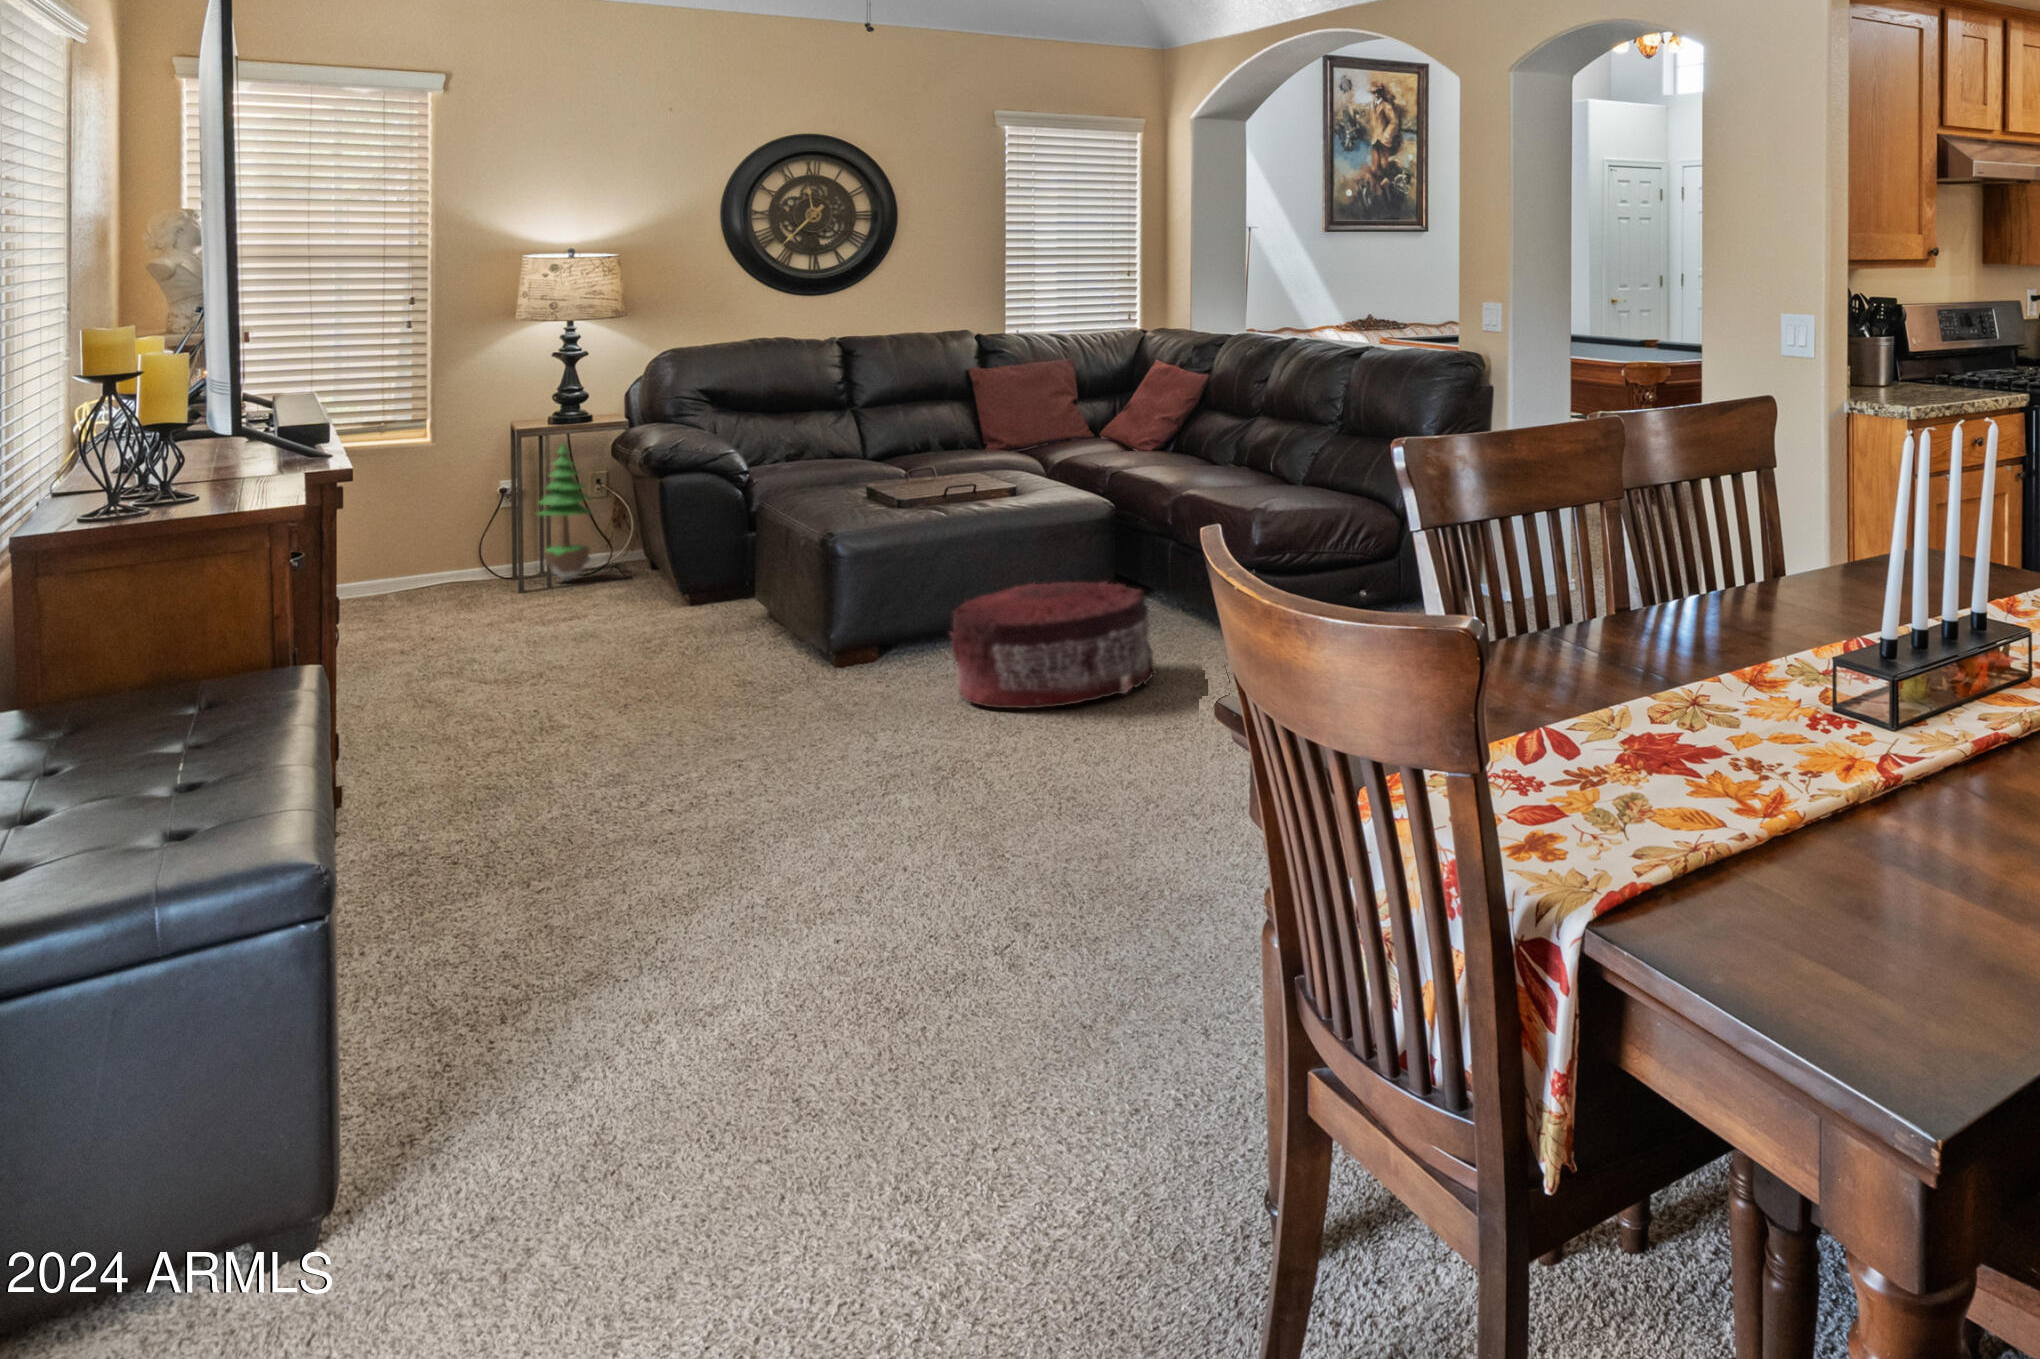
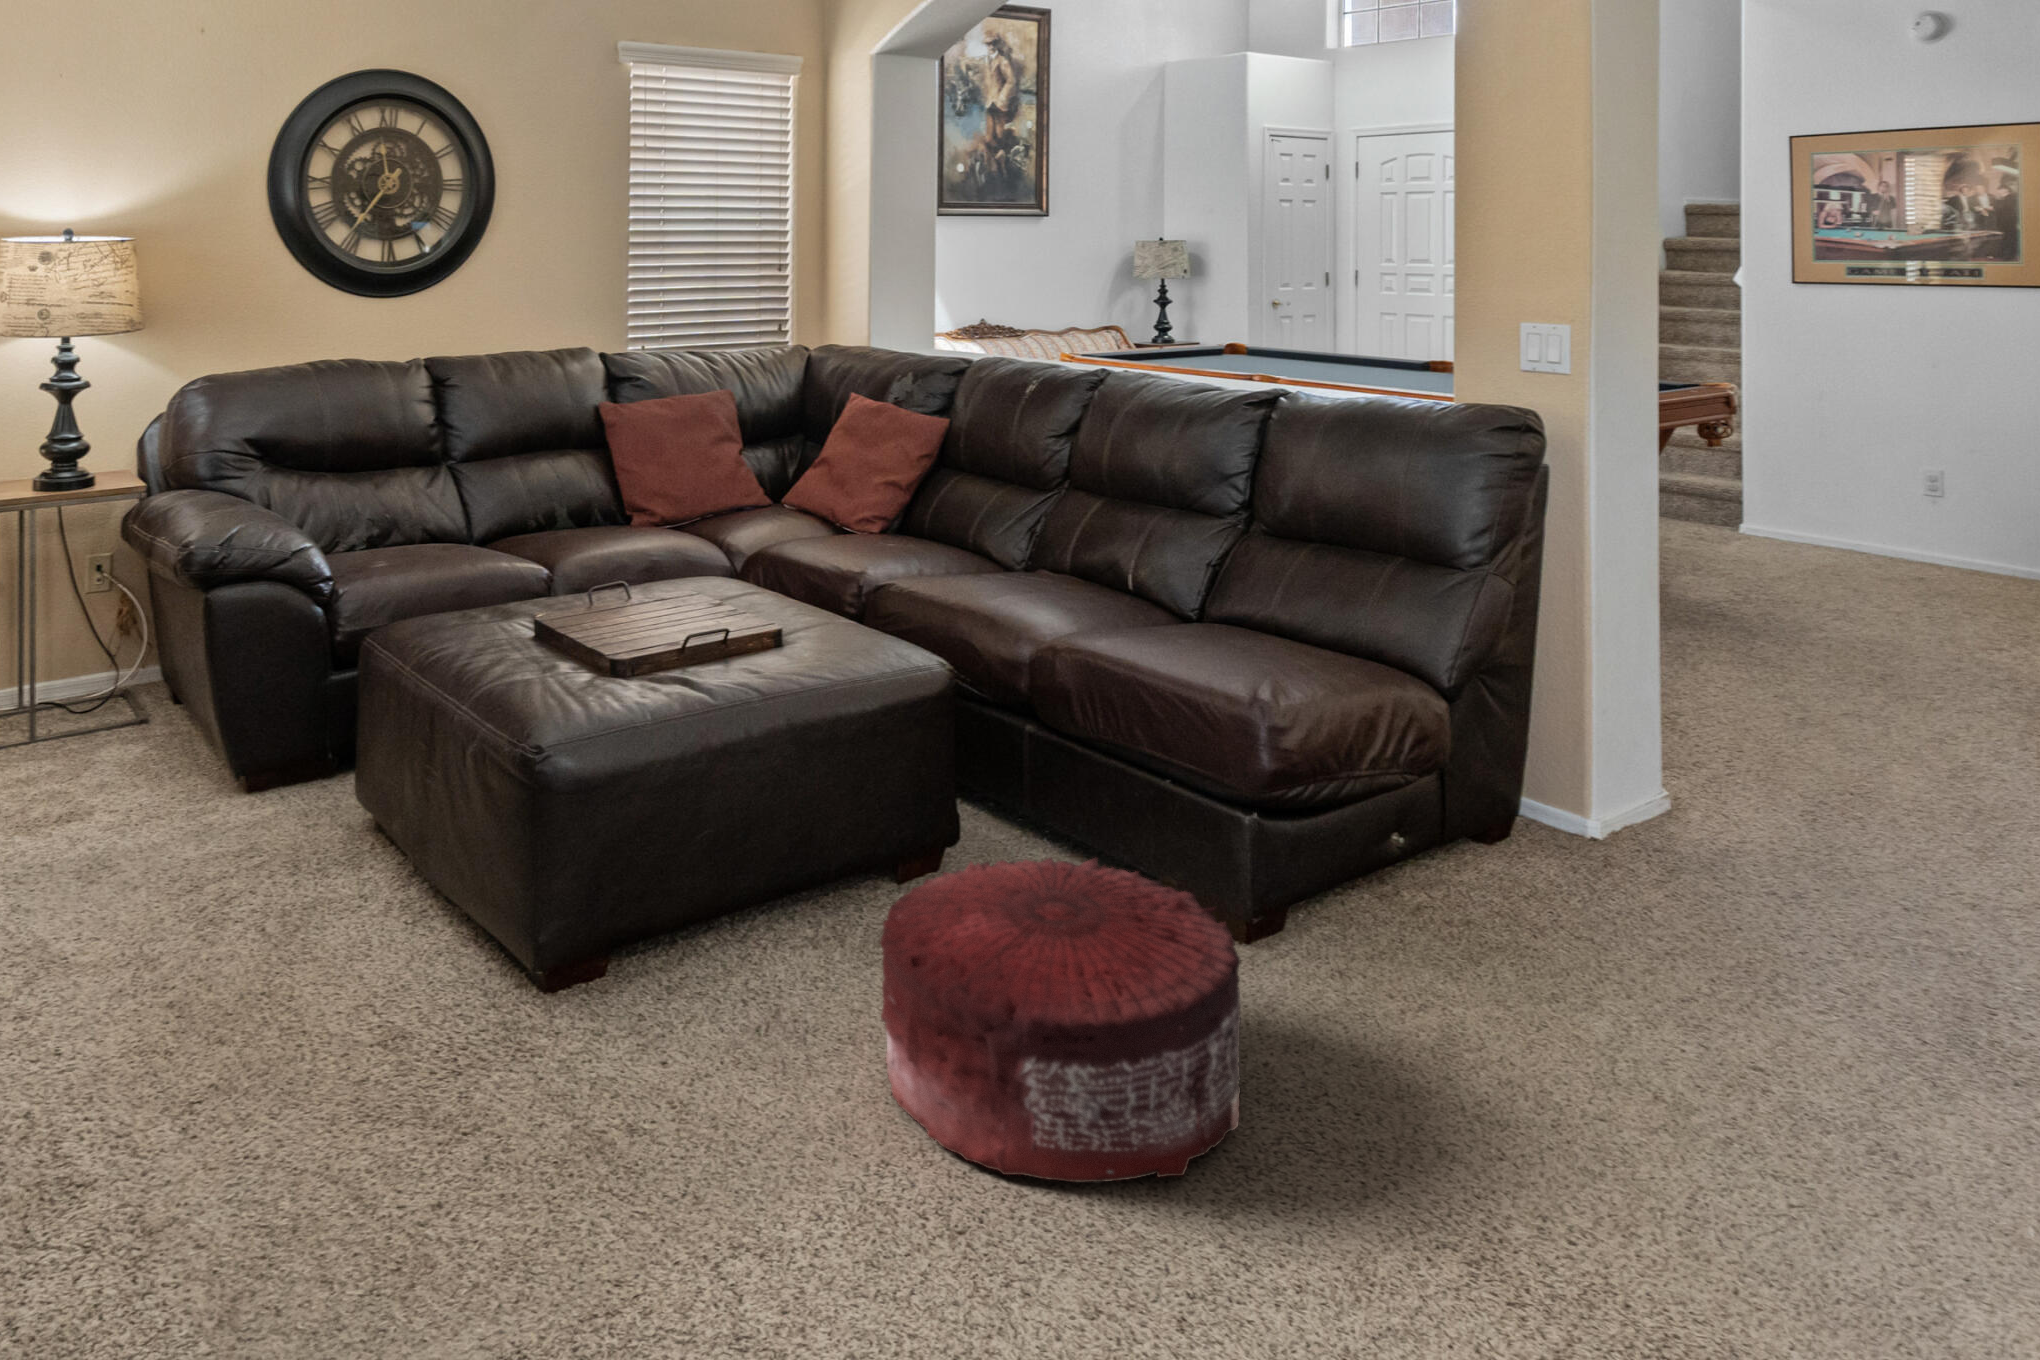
potted tree: present [538,443,591,581] -> none [16,510,97,713]

